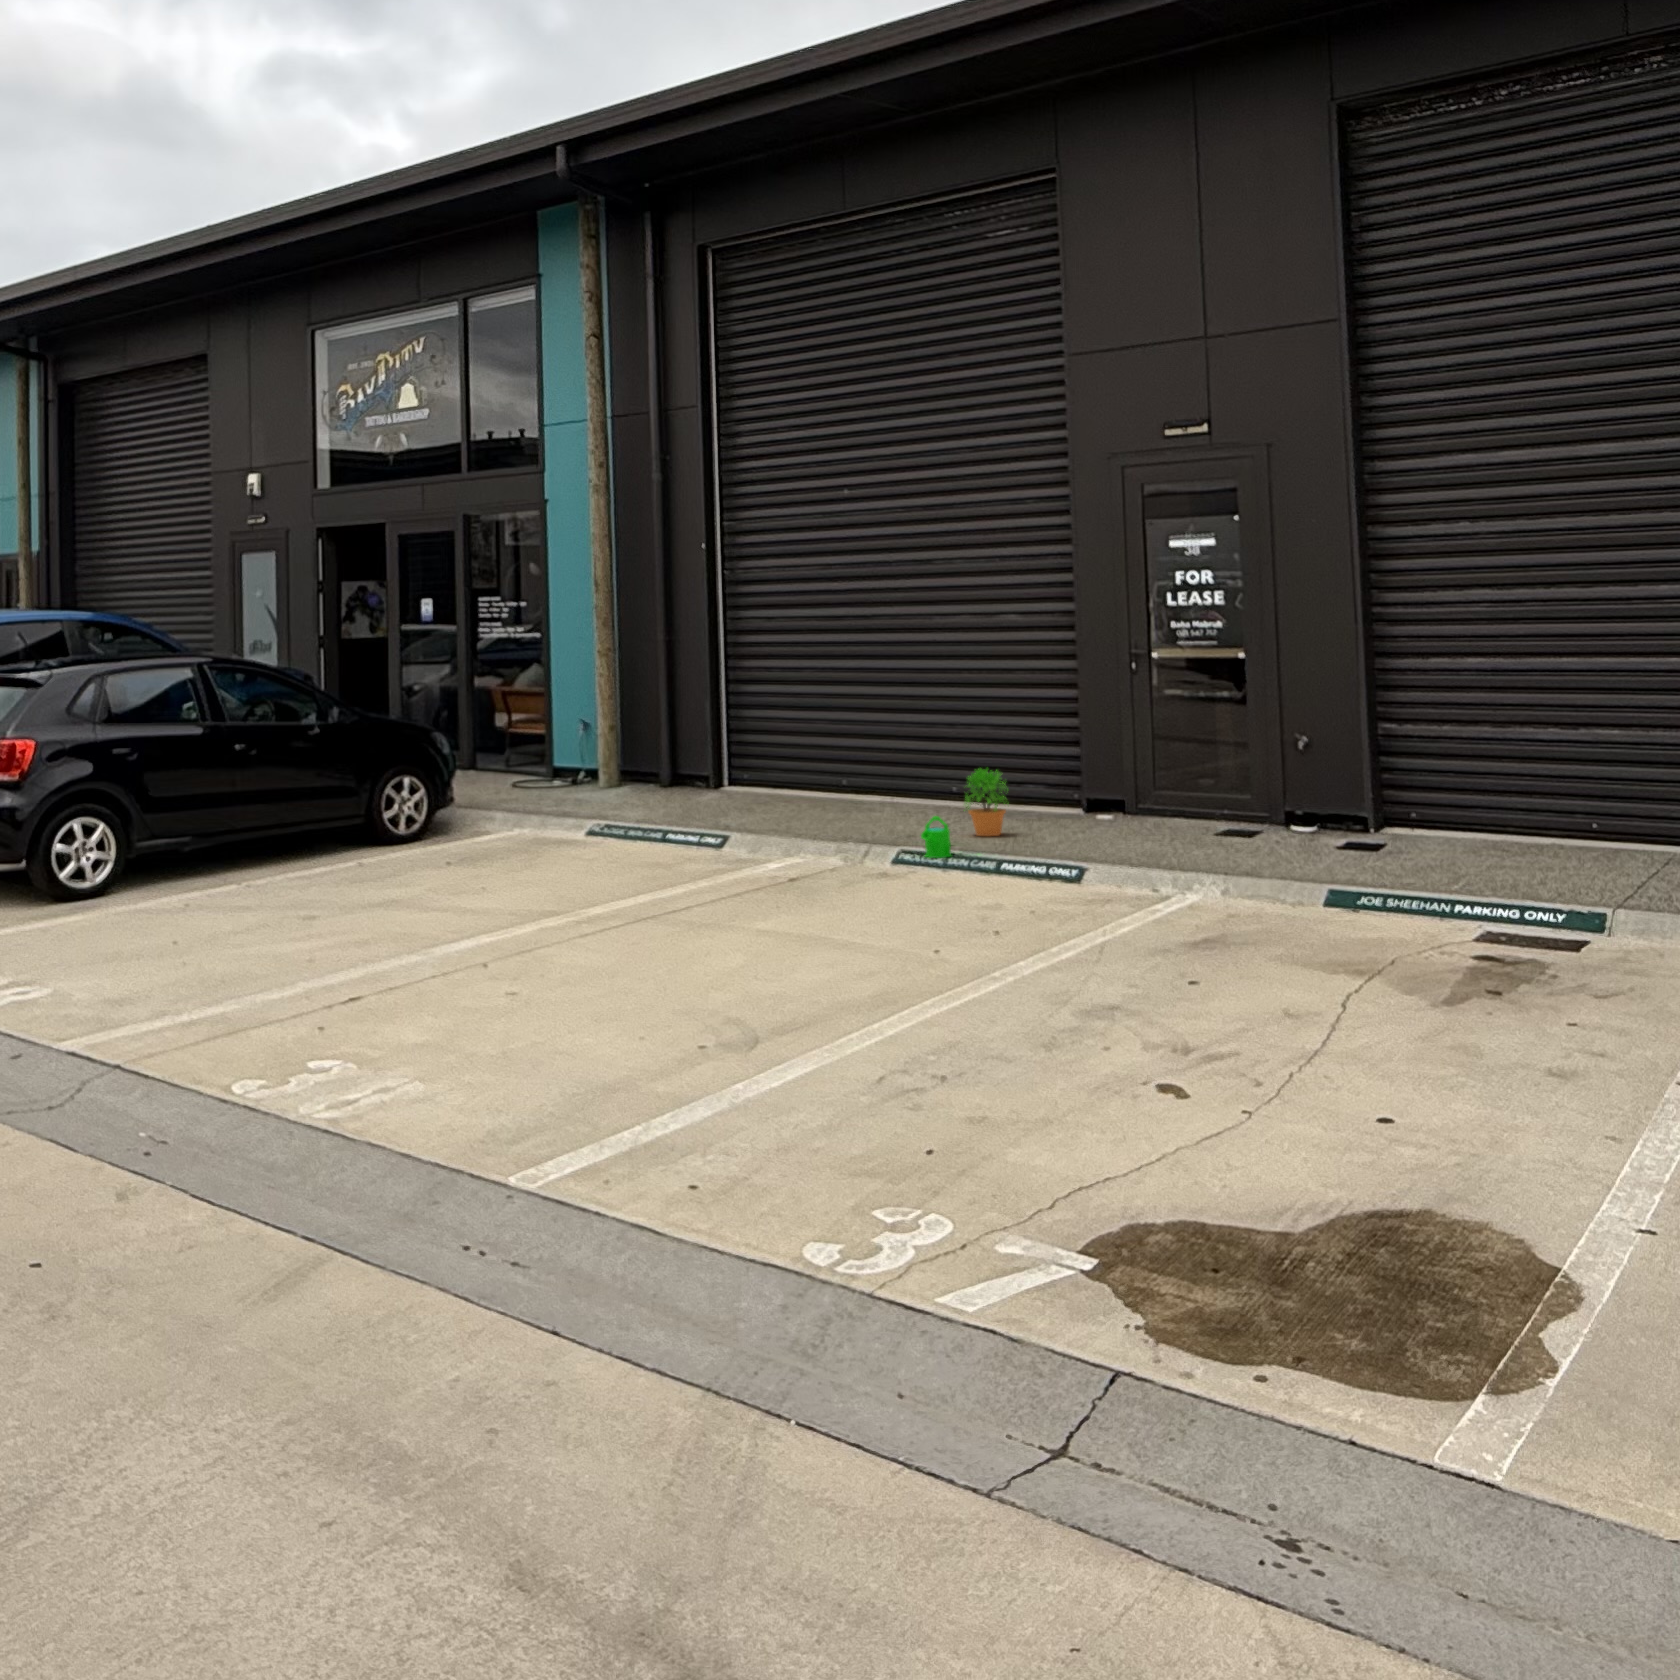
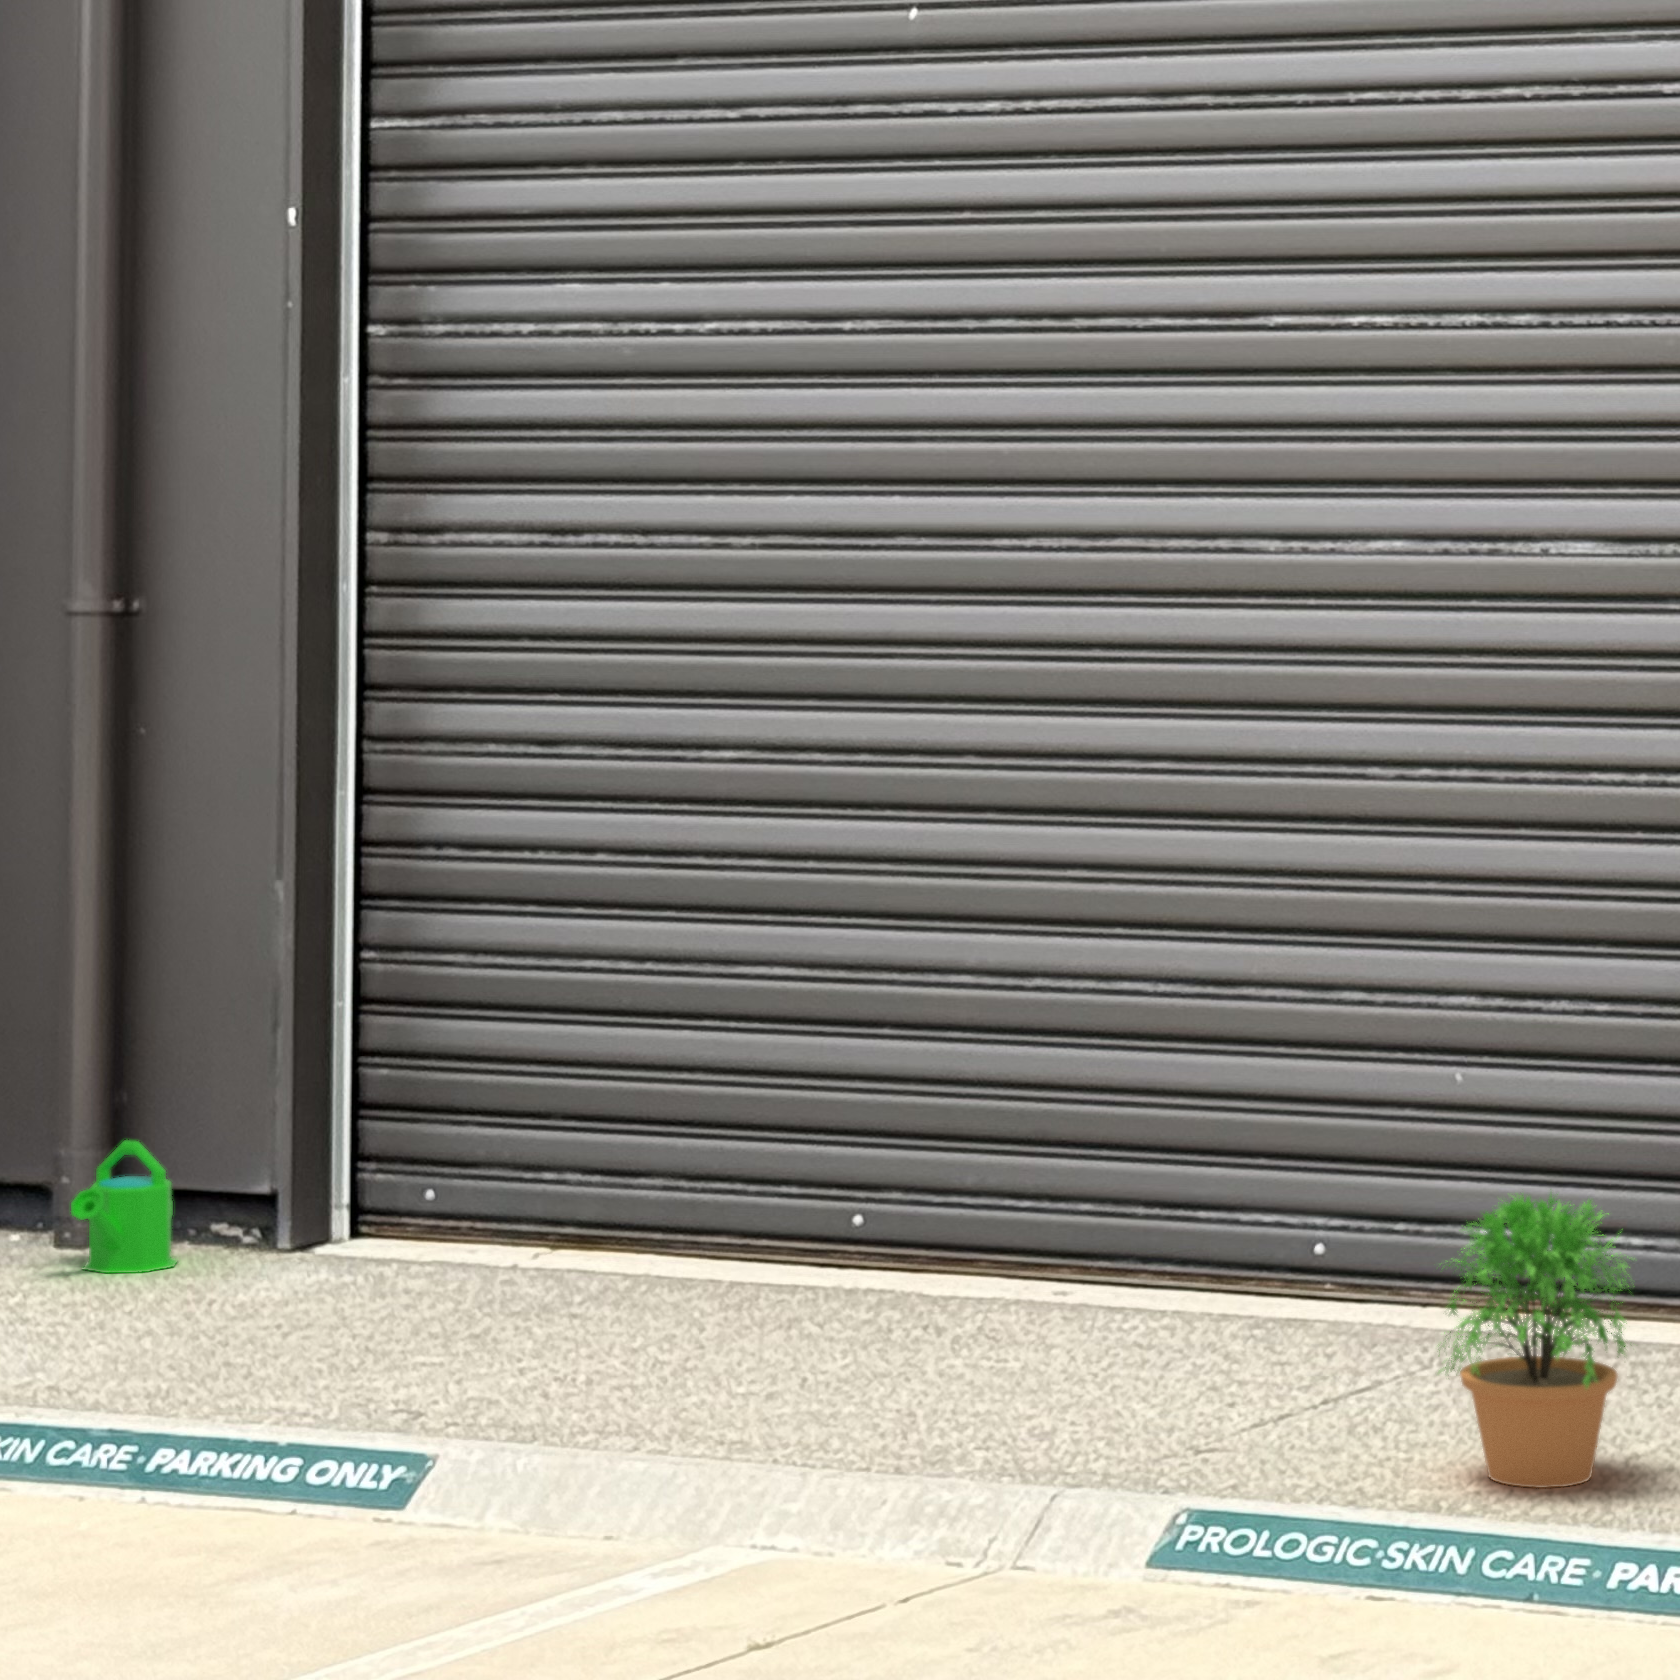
watering can: present [921,816,952,858] -> present [71,1140,177,1273]

